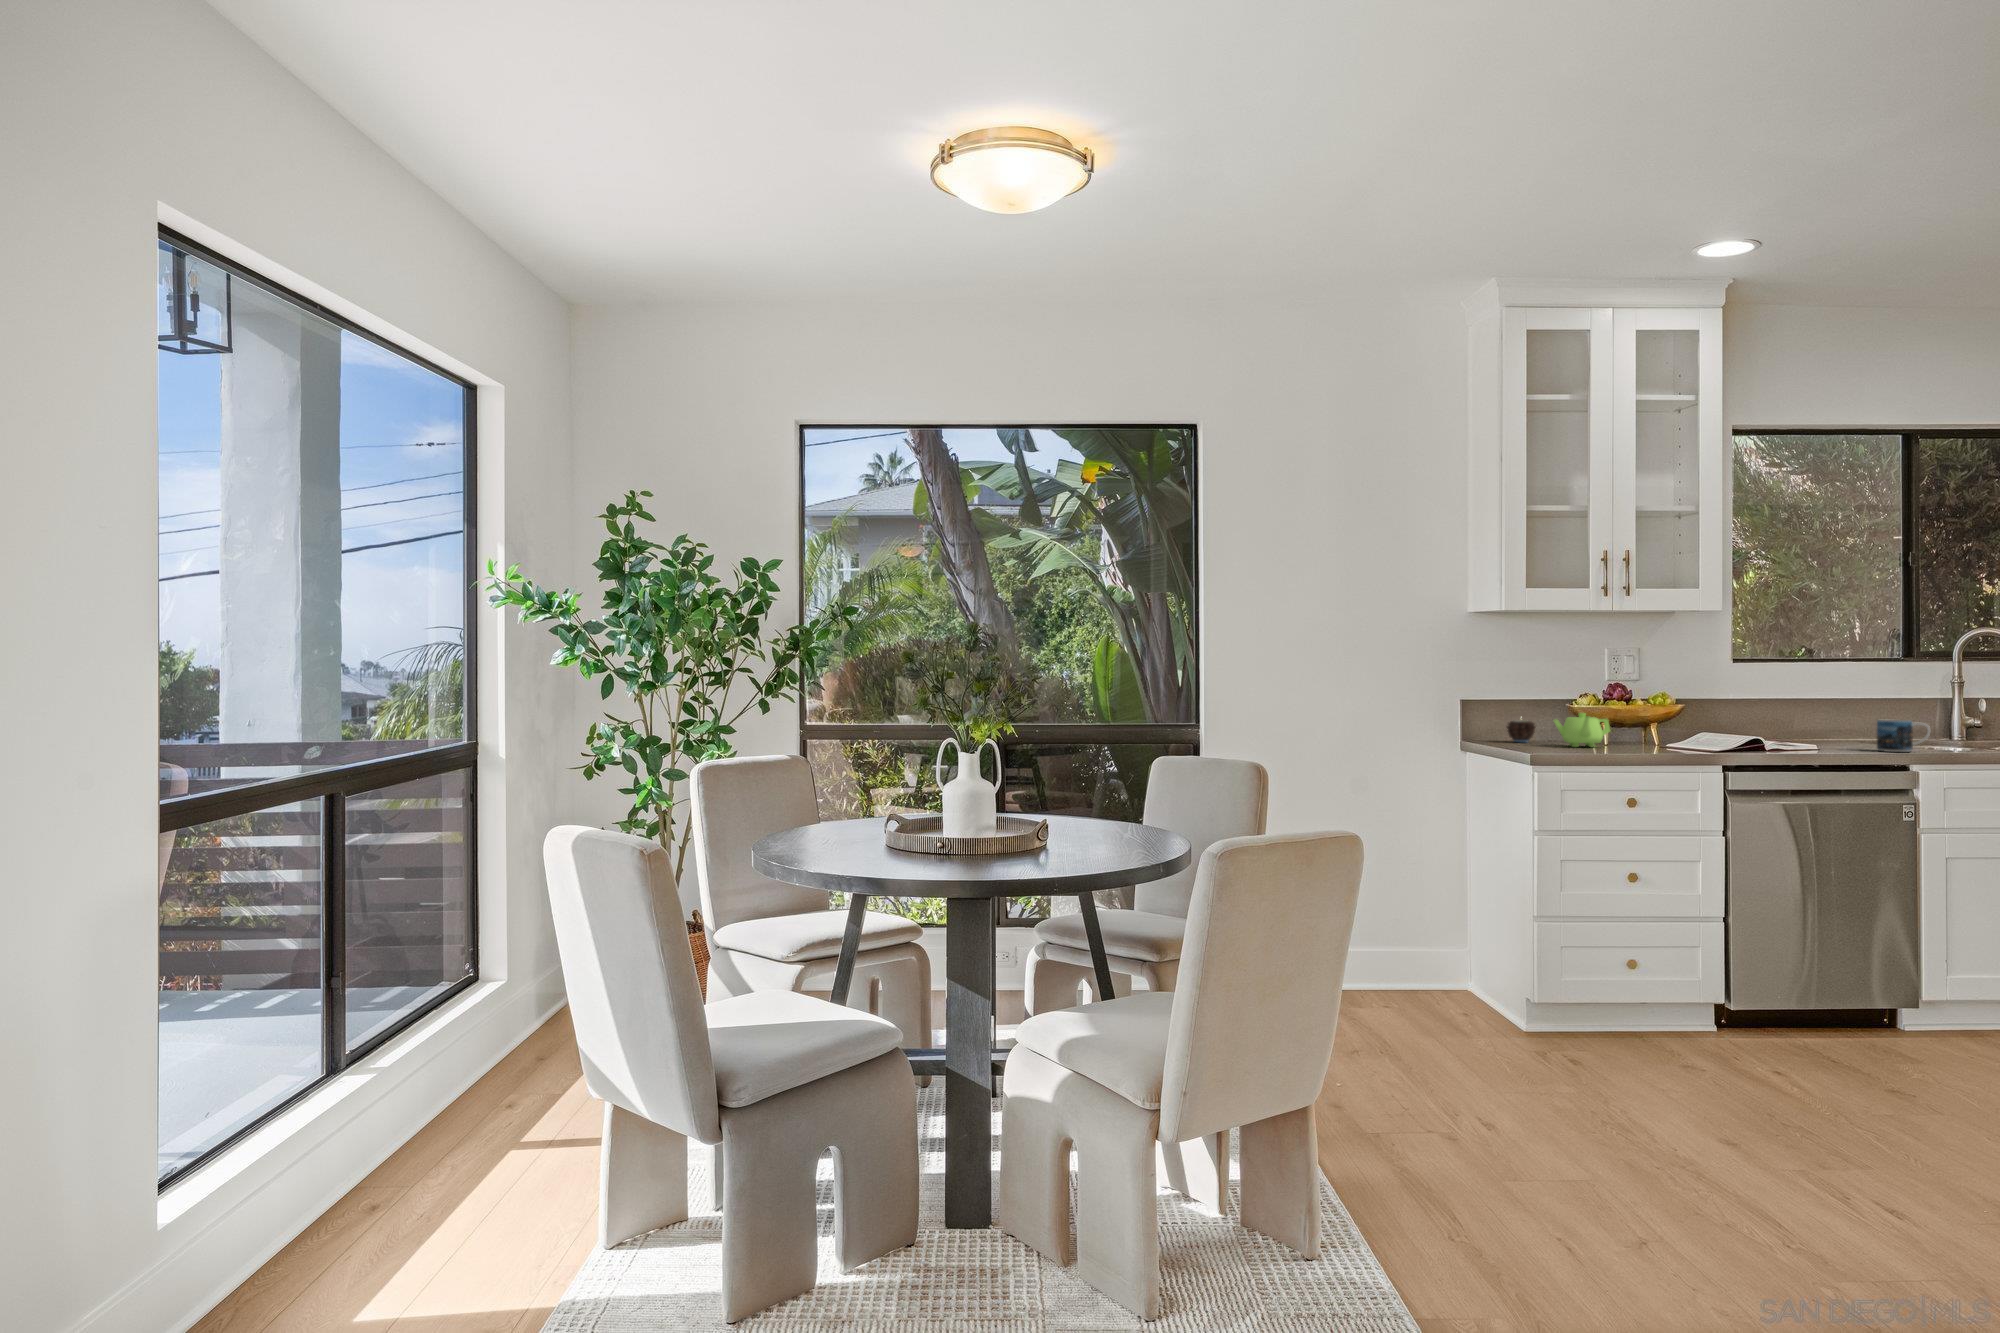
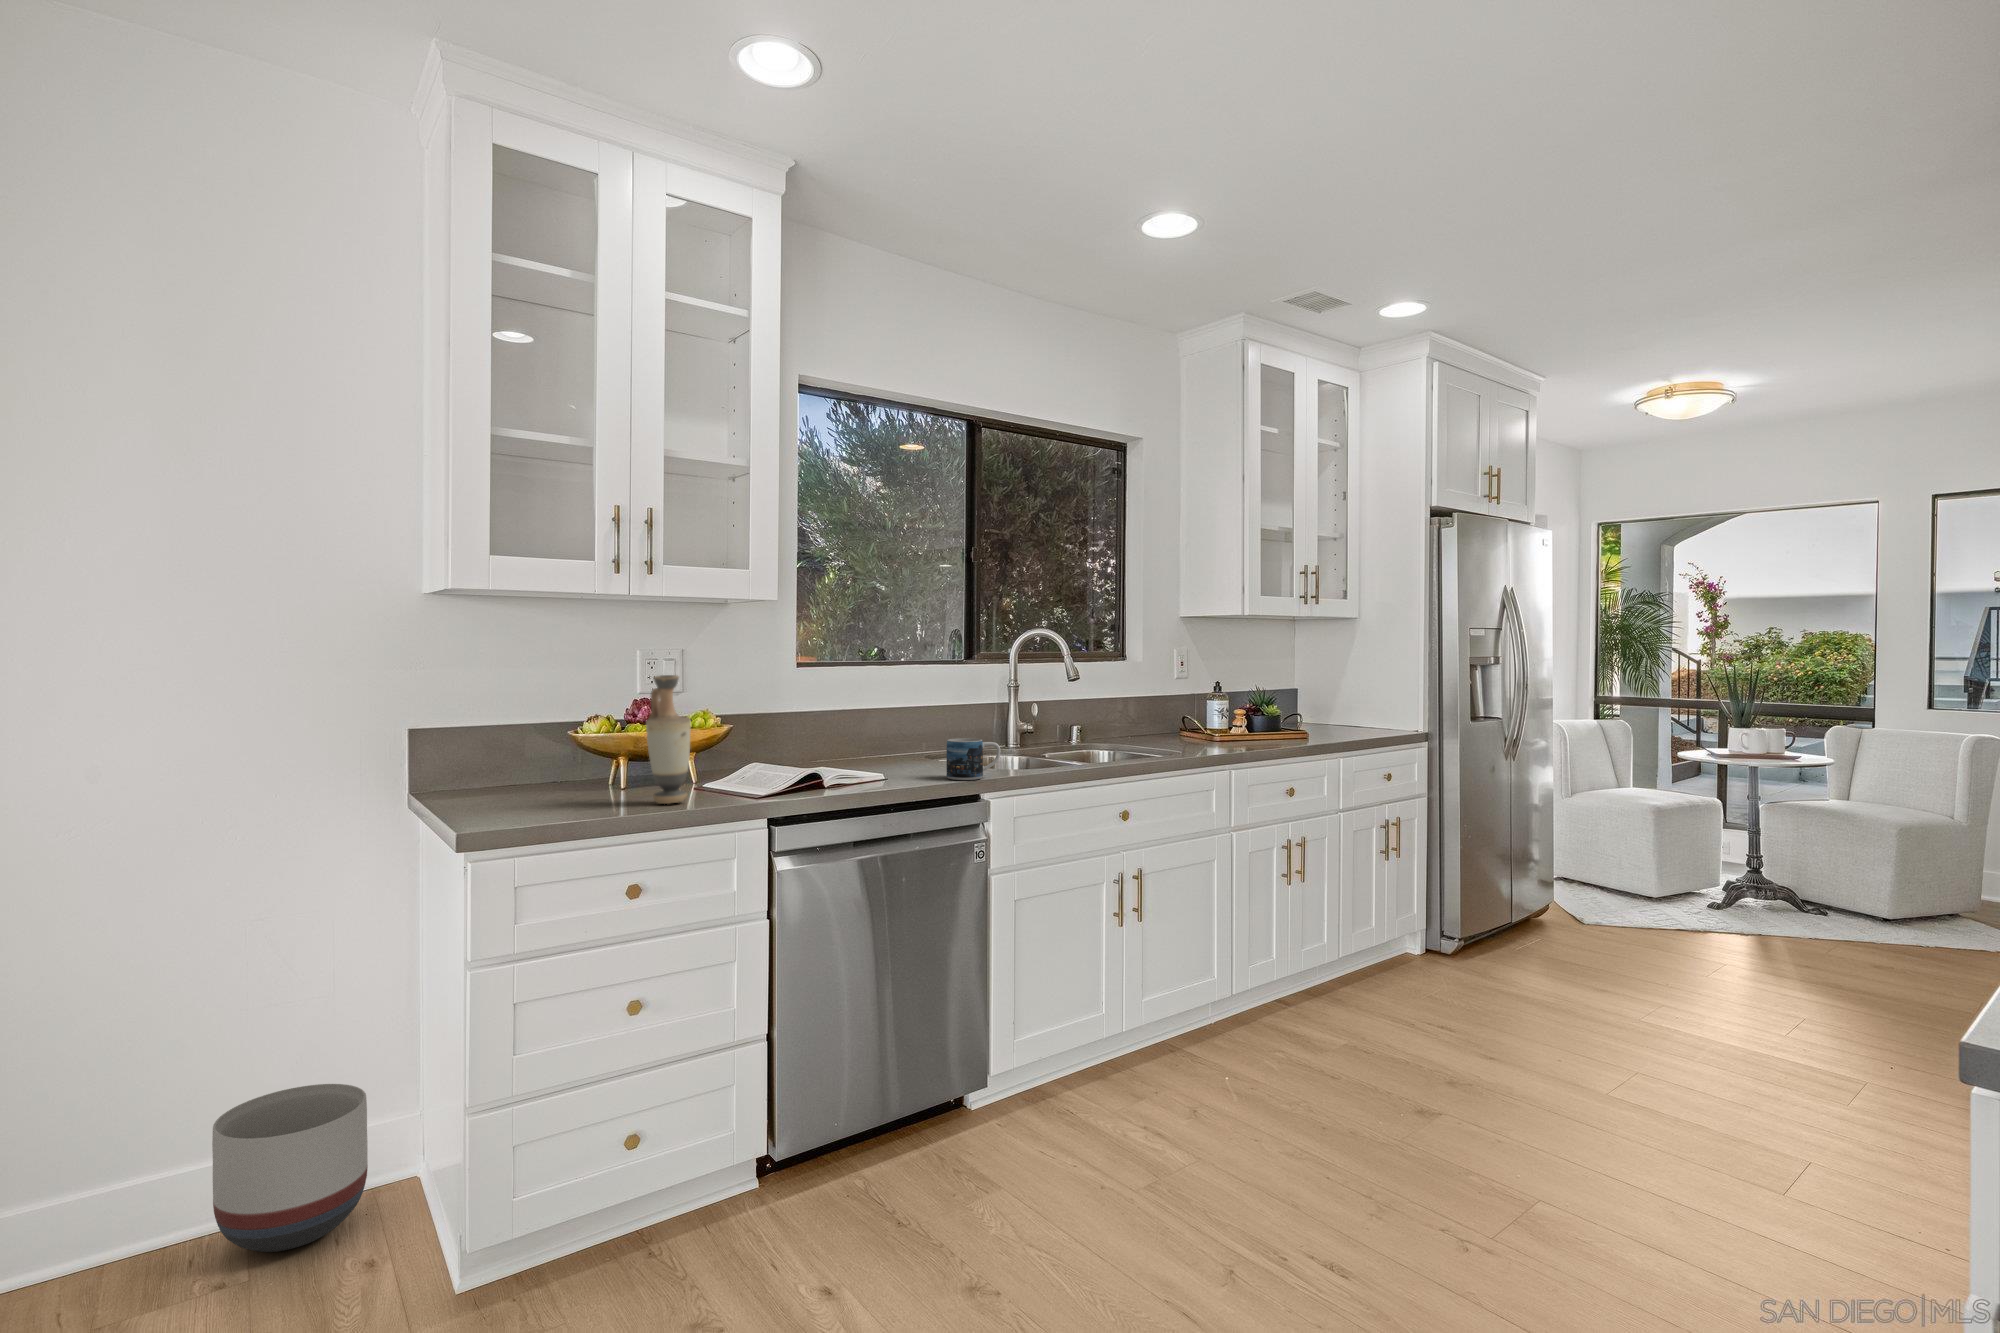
vase: none [1634,666,1665,751] -> present [646,675,691,804]
teapot: present [1554,713,1610,747] -> none [535,746,622,800]
candle: present [1507,720,1535,742] -> none [475,751,522,792]
planter: none [1371,912,1449,997] -> present [212,1084,368,1252]

